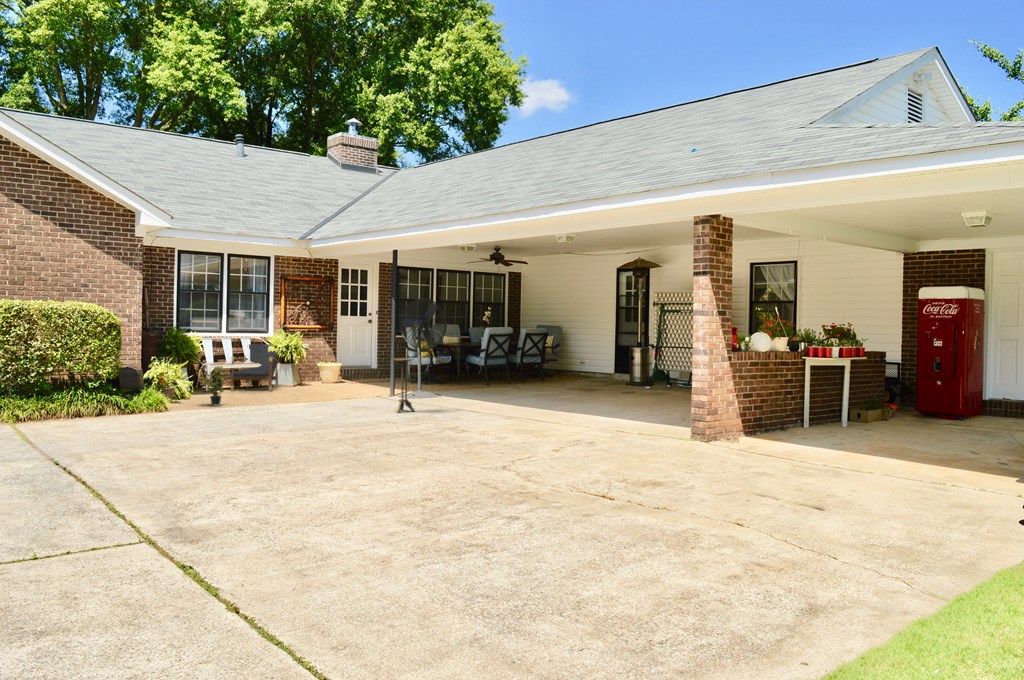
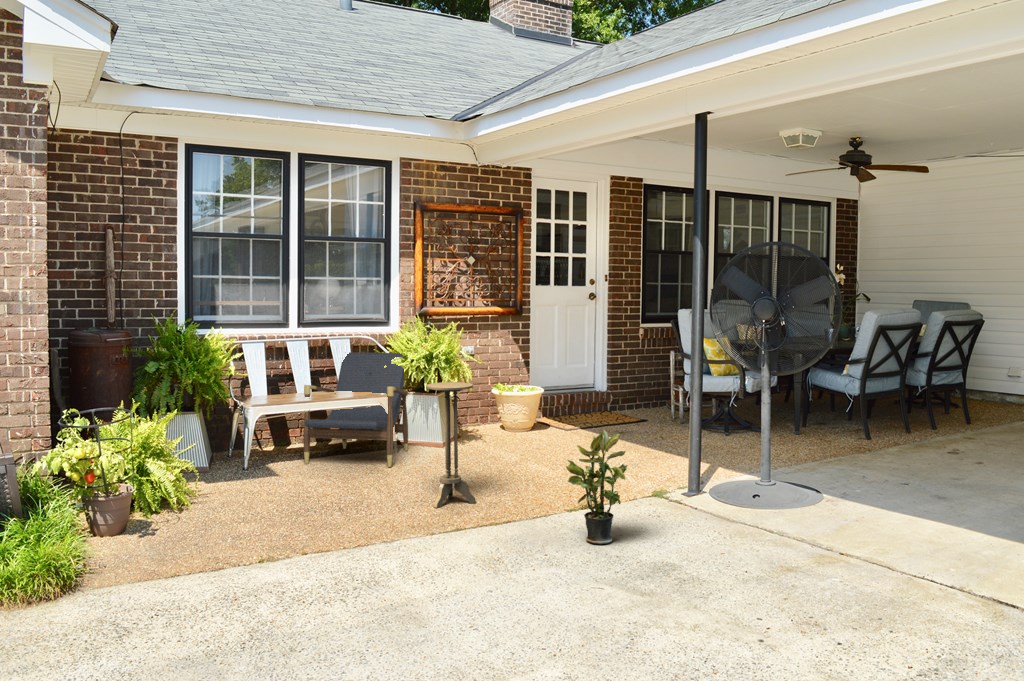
side table: present [394,358,414,412] -> present [426,382,476,508]
potted plant: present [203,366,227,406] -> present [566,430,627,544]

